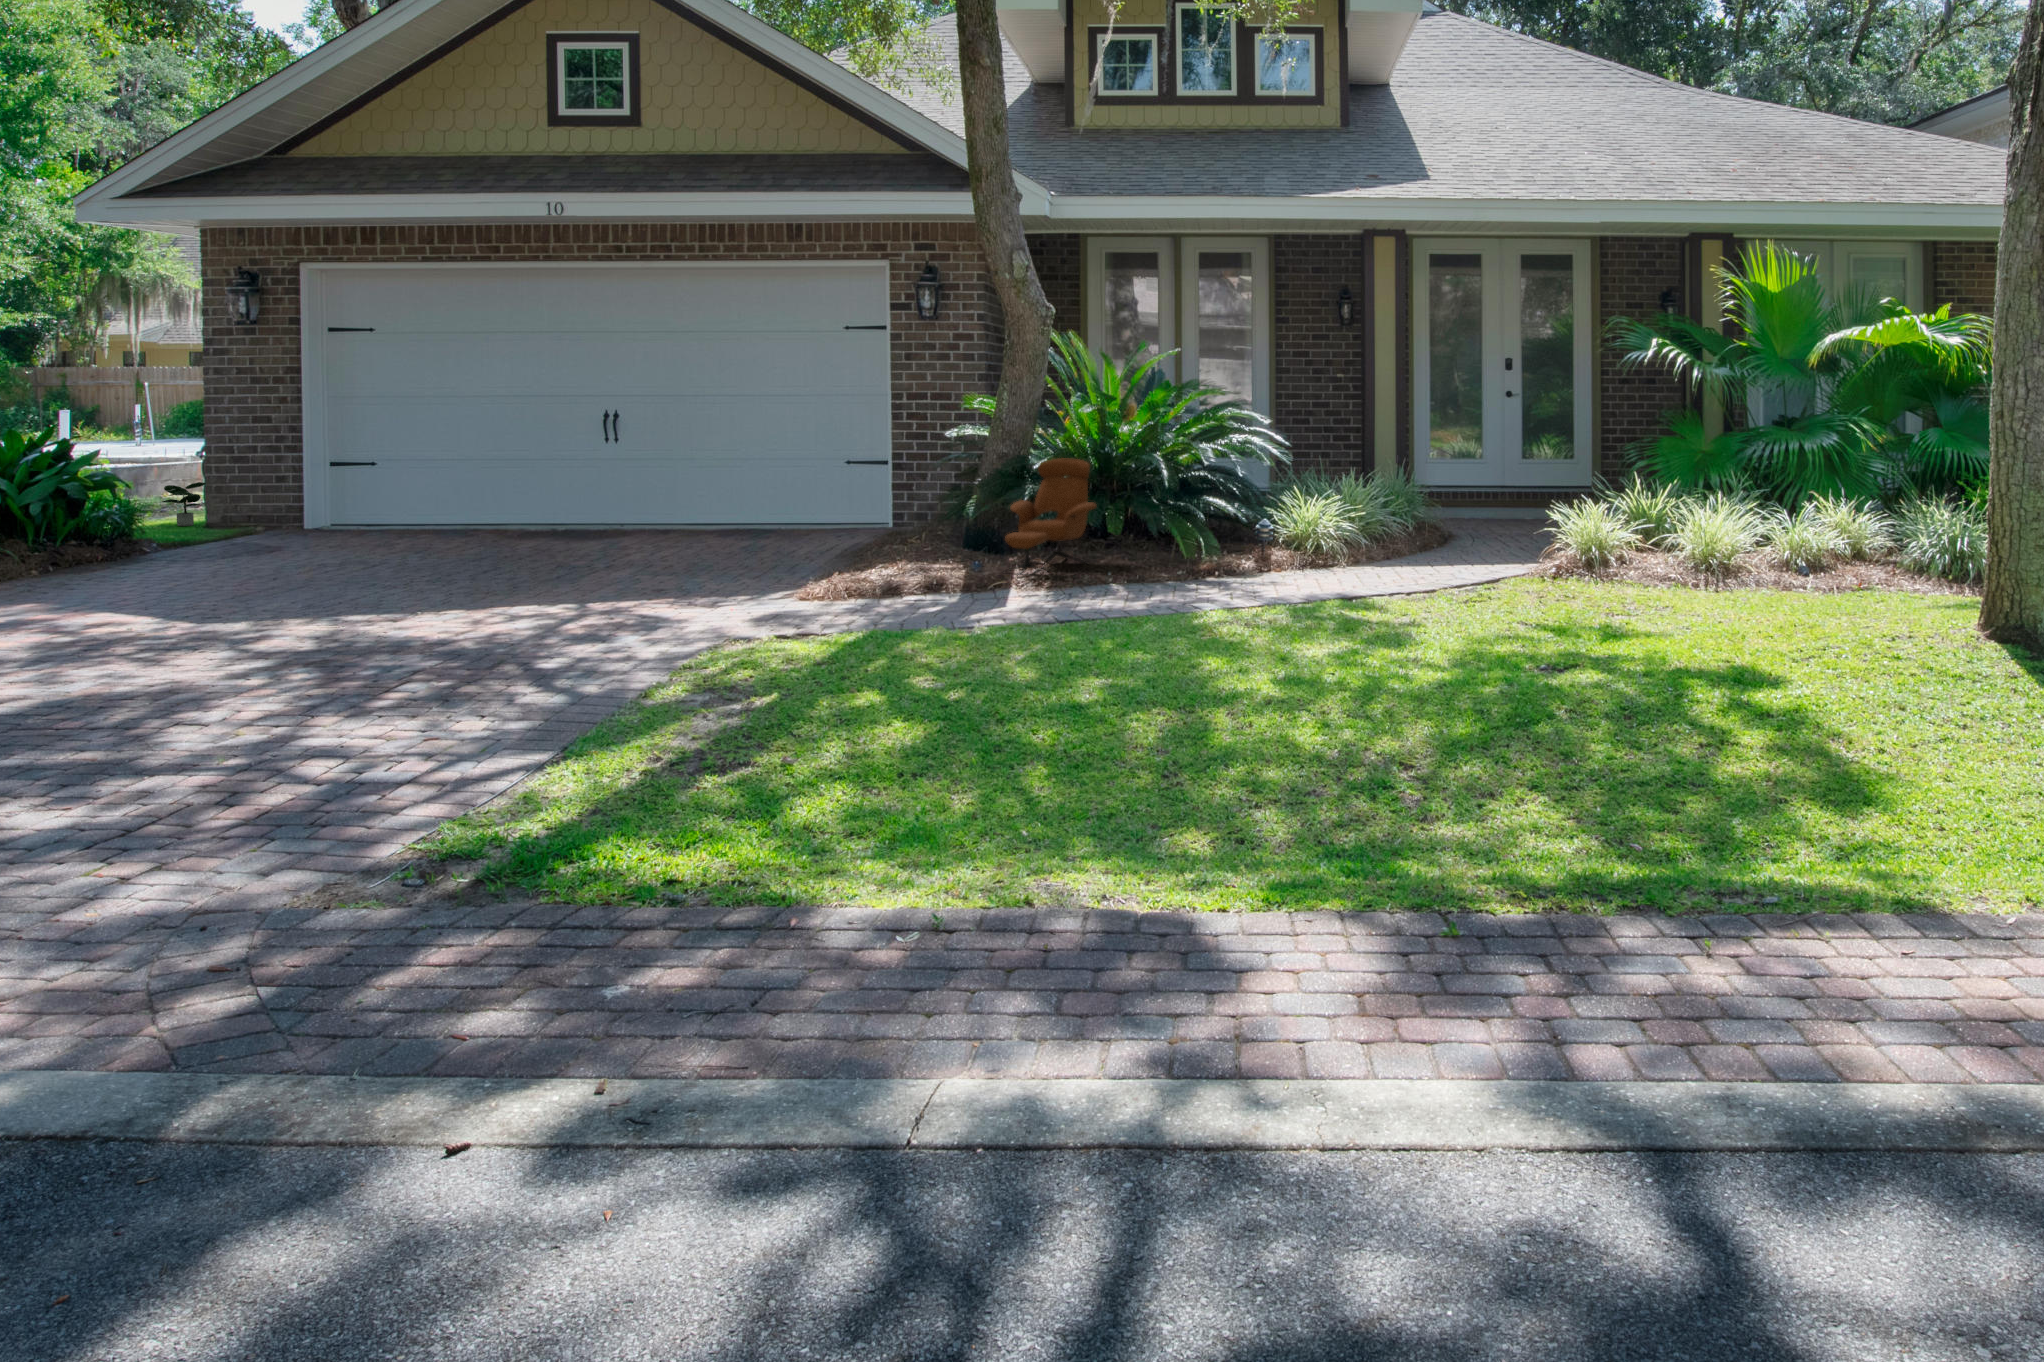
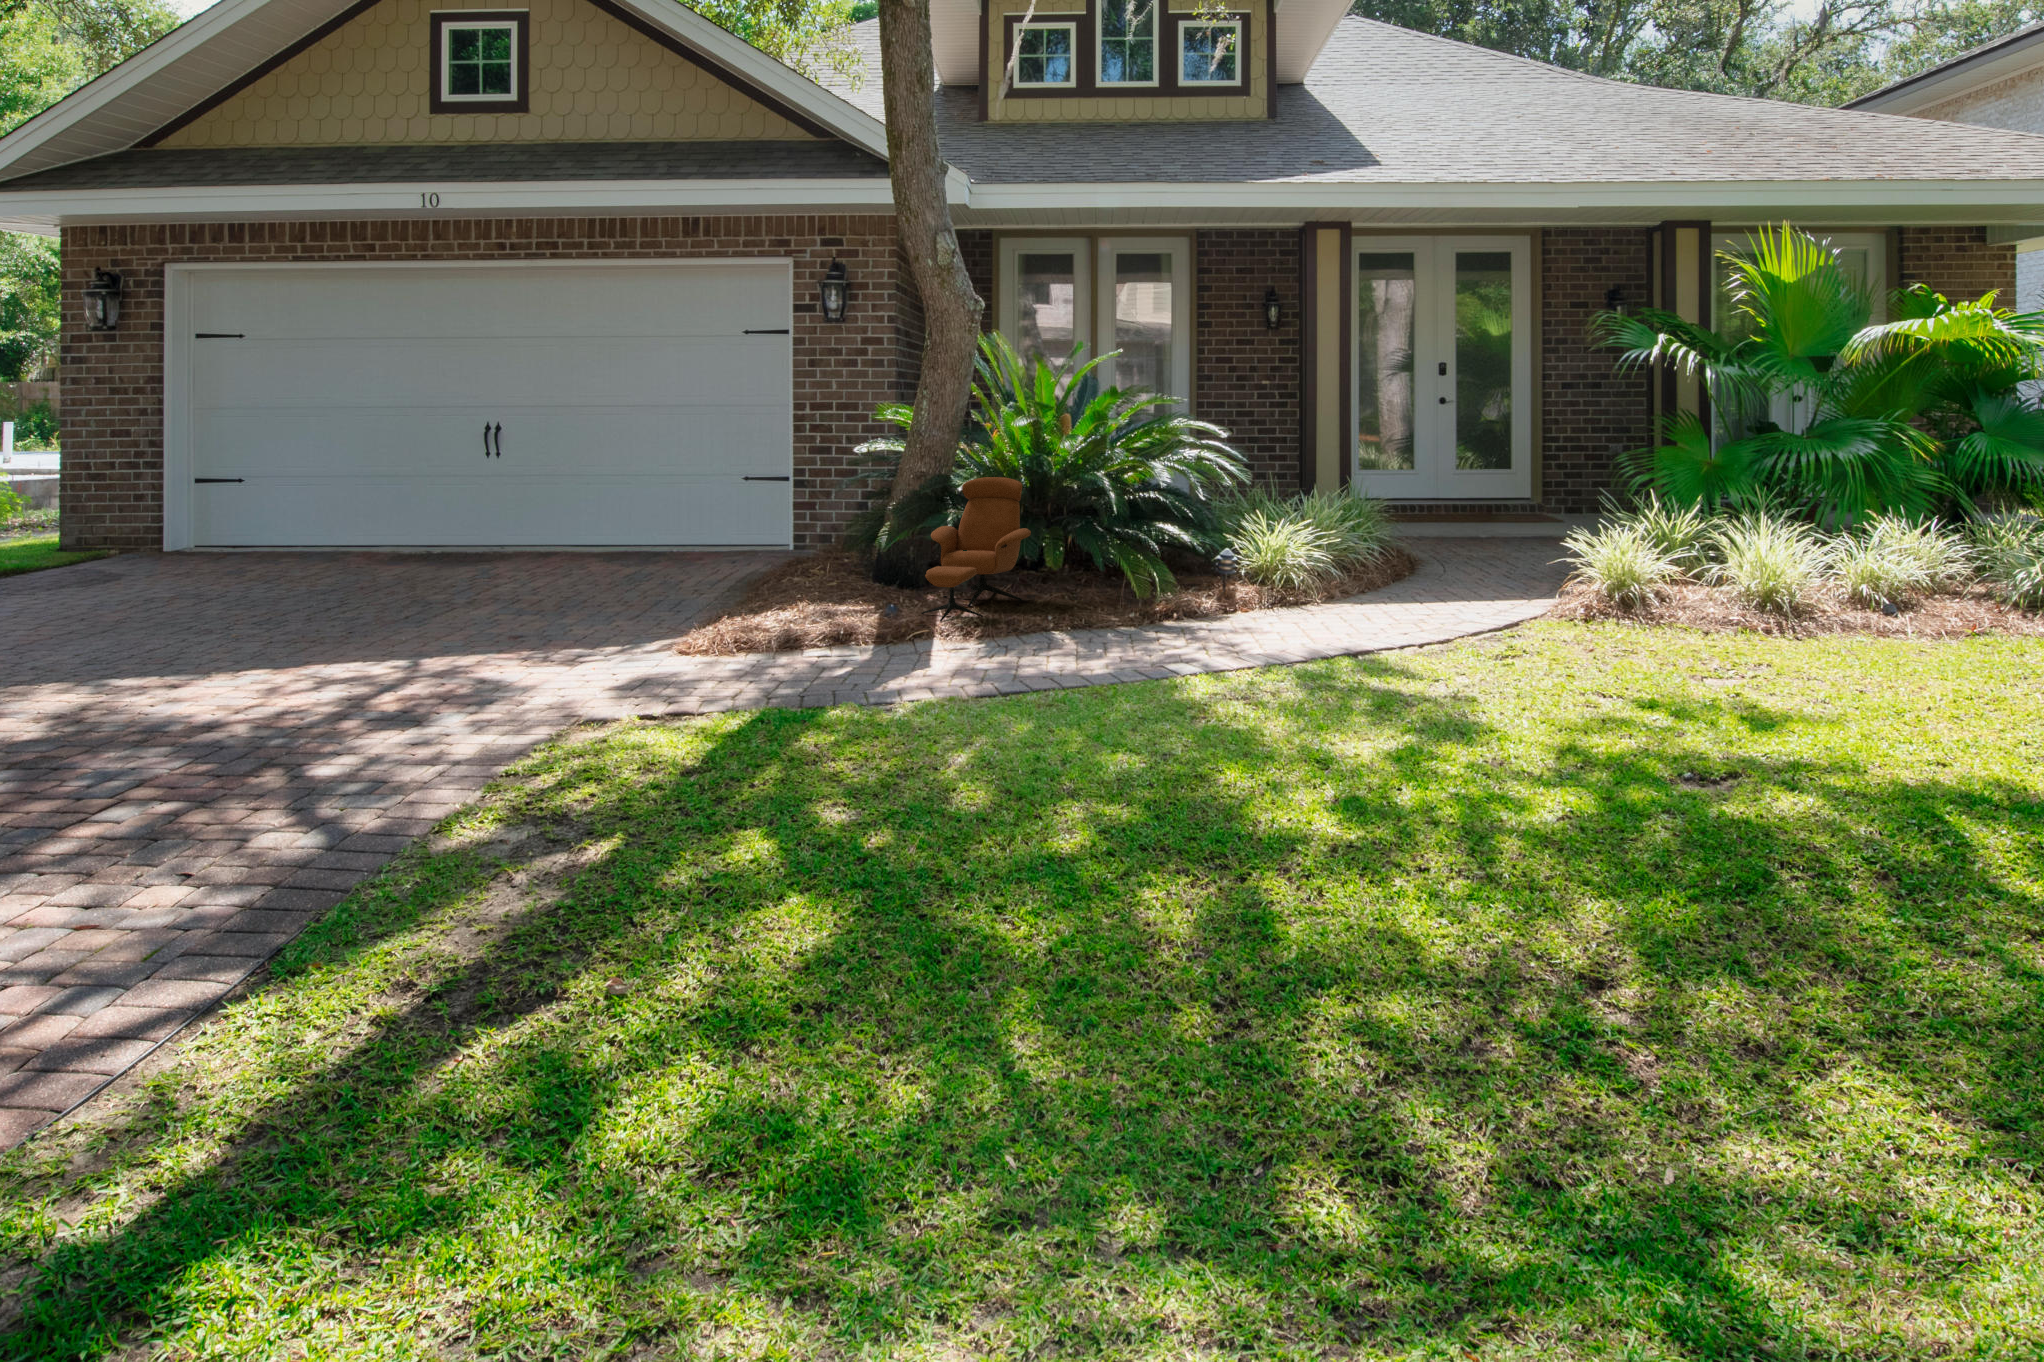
potted plant: present [162,482,206,526] -> none [13,500,66,547]

